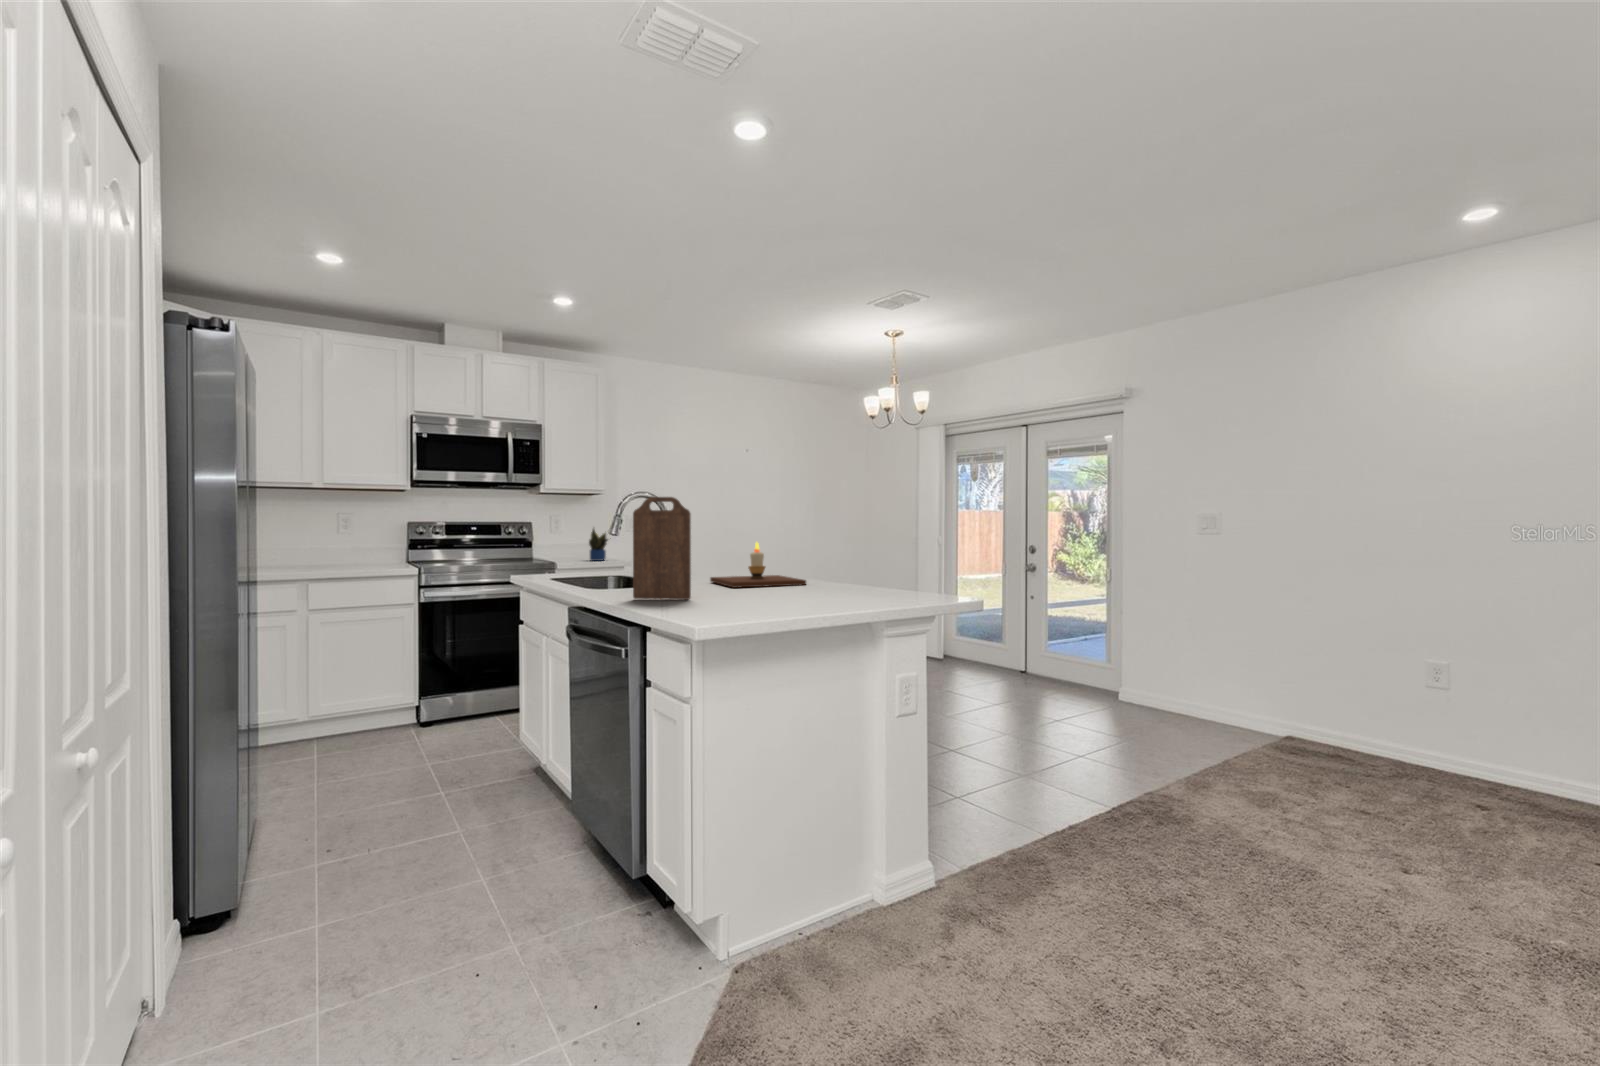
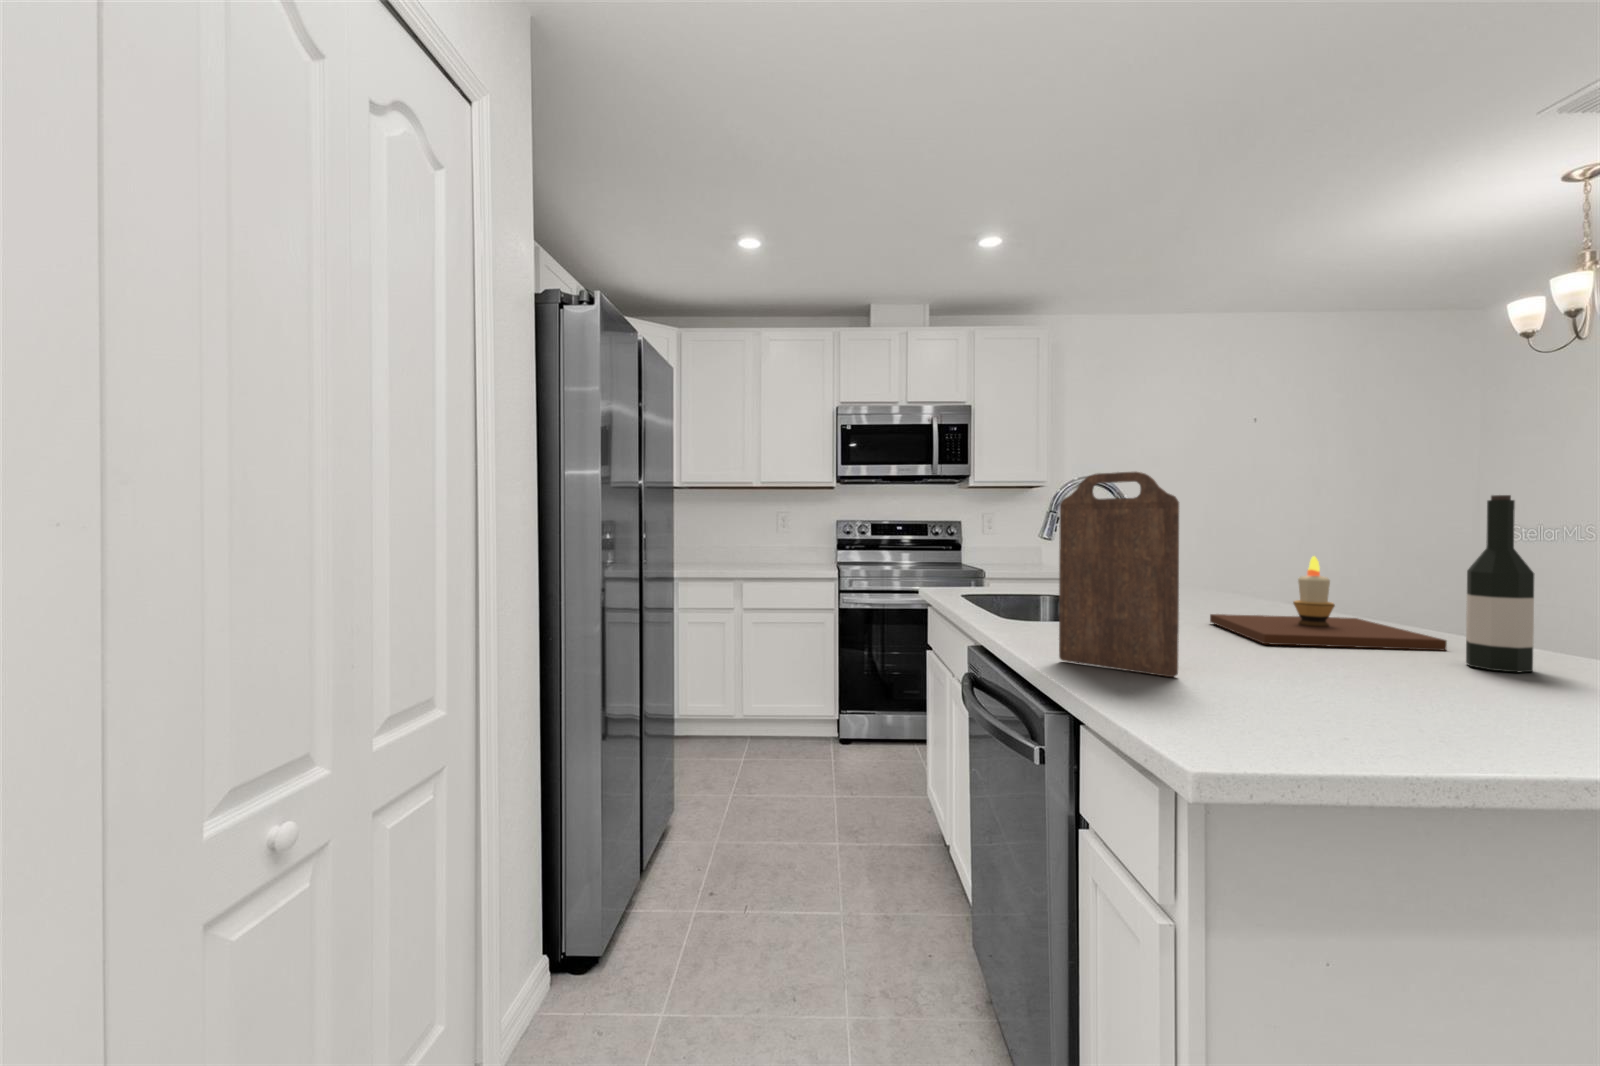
wine bottle: none [808,512,828,589] -> present [1466,495,1534,673]
potted plant: present [589,529,608,561] -> none [1028,517,1063,566]

